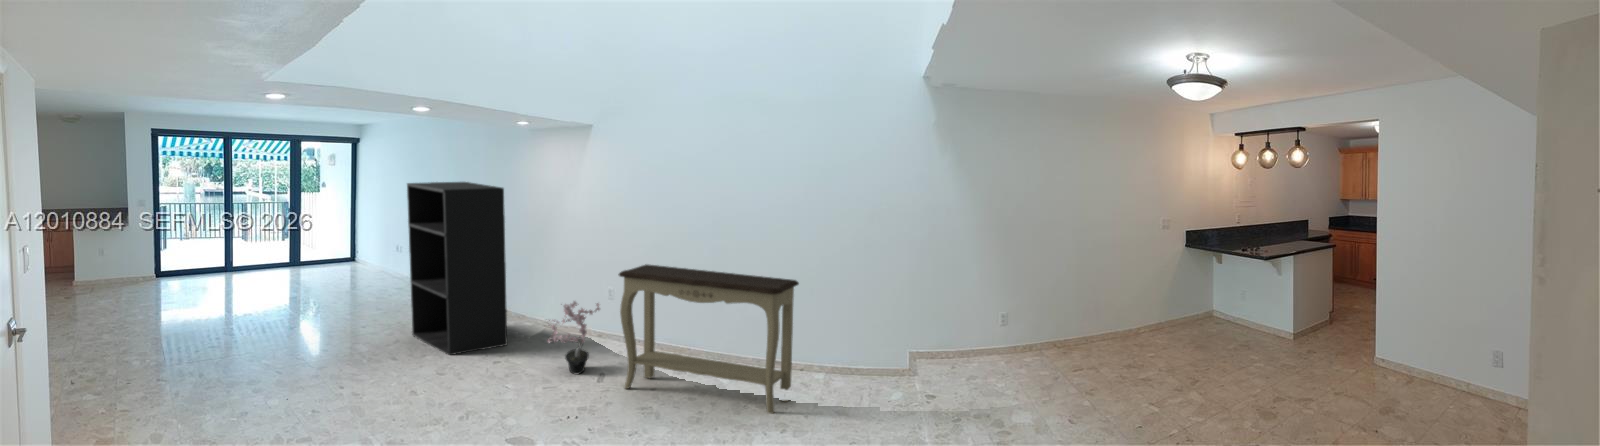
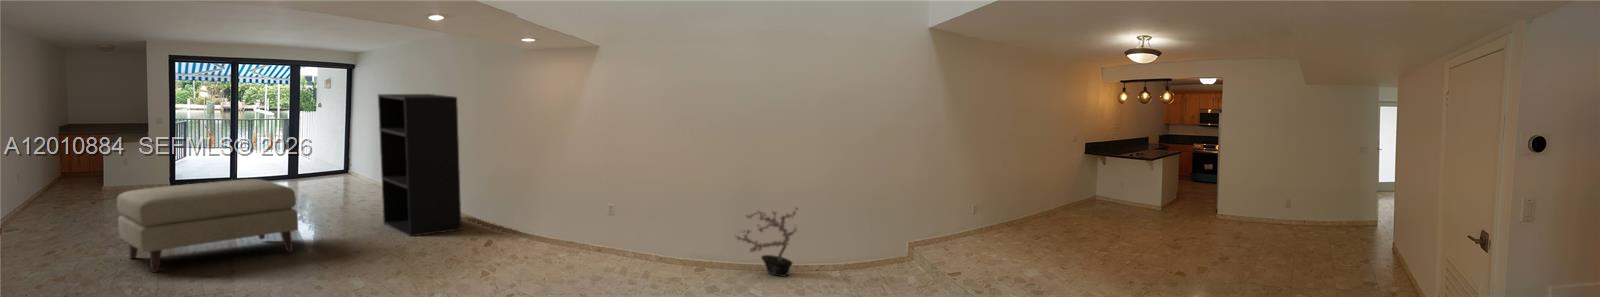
console table: present [618,264,799,414] -> none [540,156,684,273]
ottoman: none [95,290,319,420] -> present [117,179,298,272]
potted plant: present [547,301,600,374] -> present [736,207,798,277]

